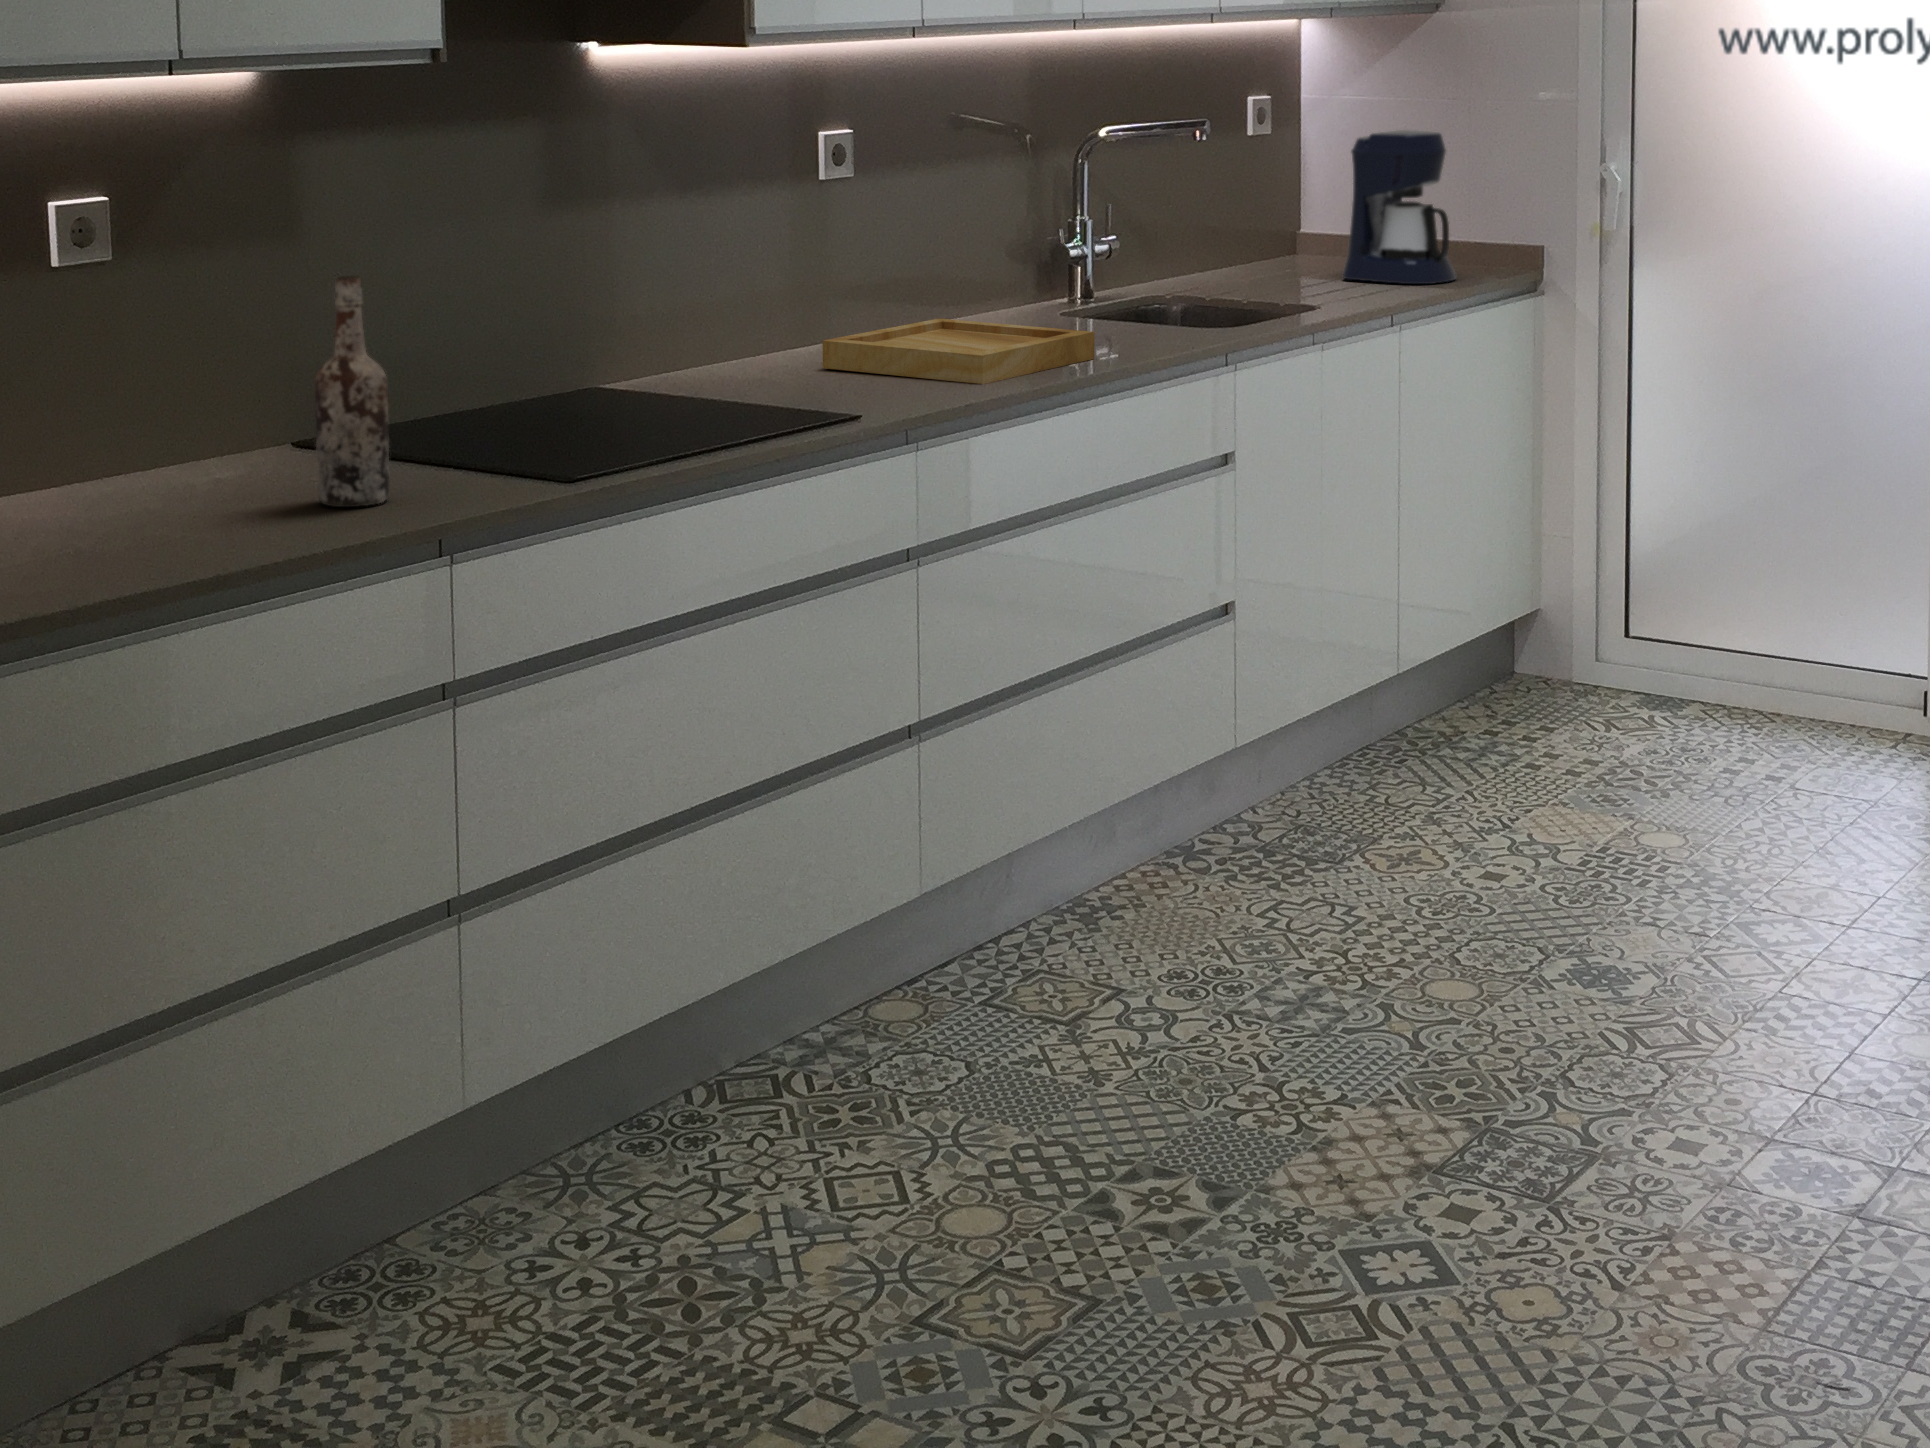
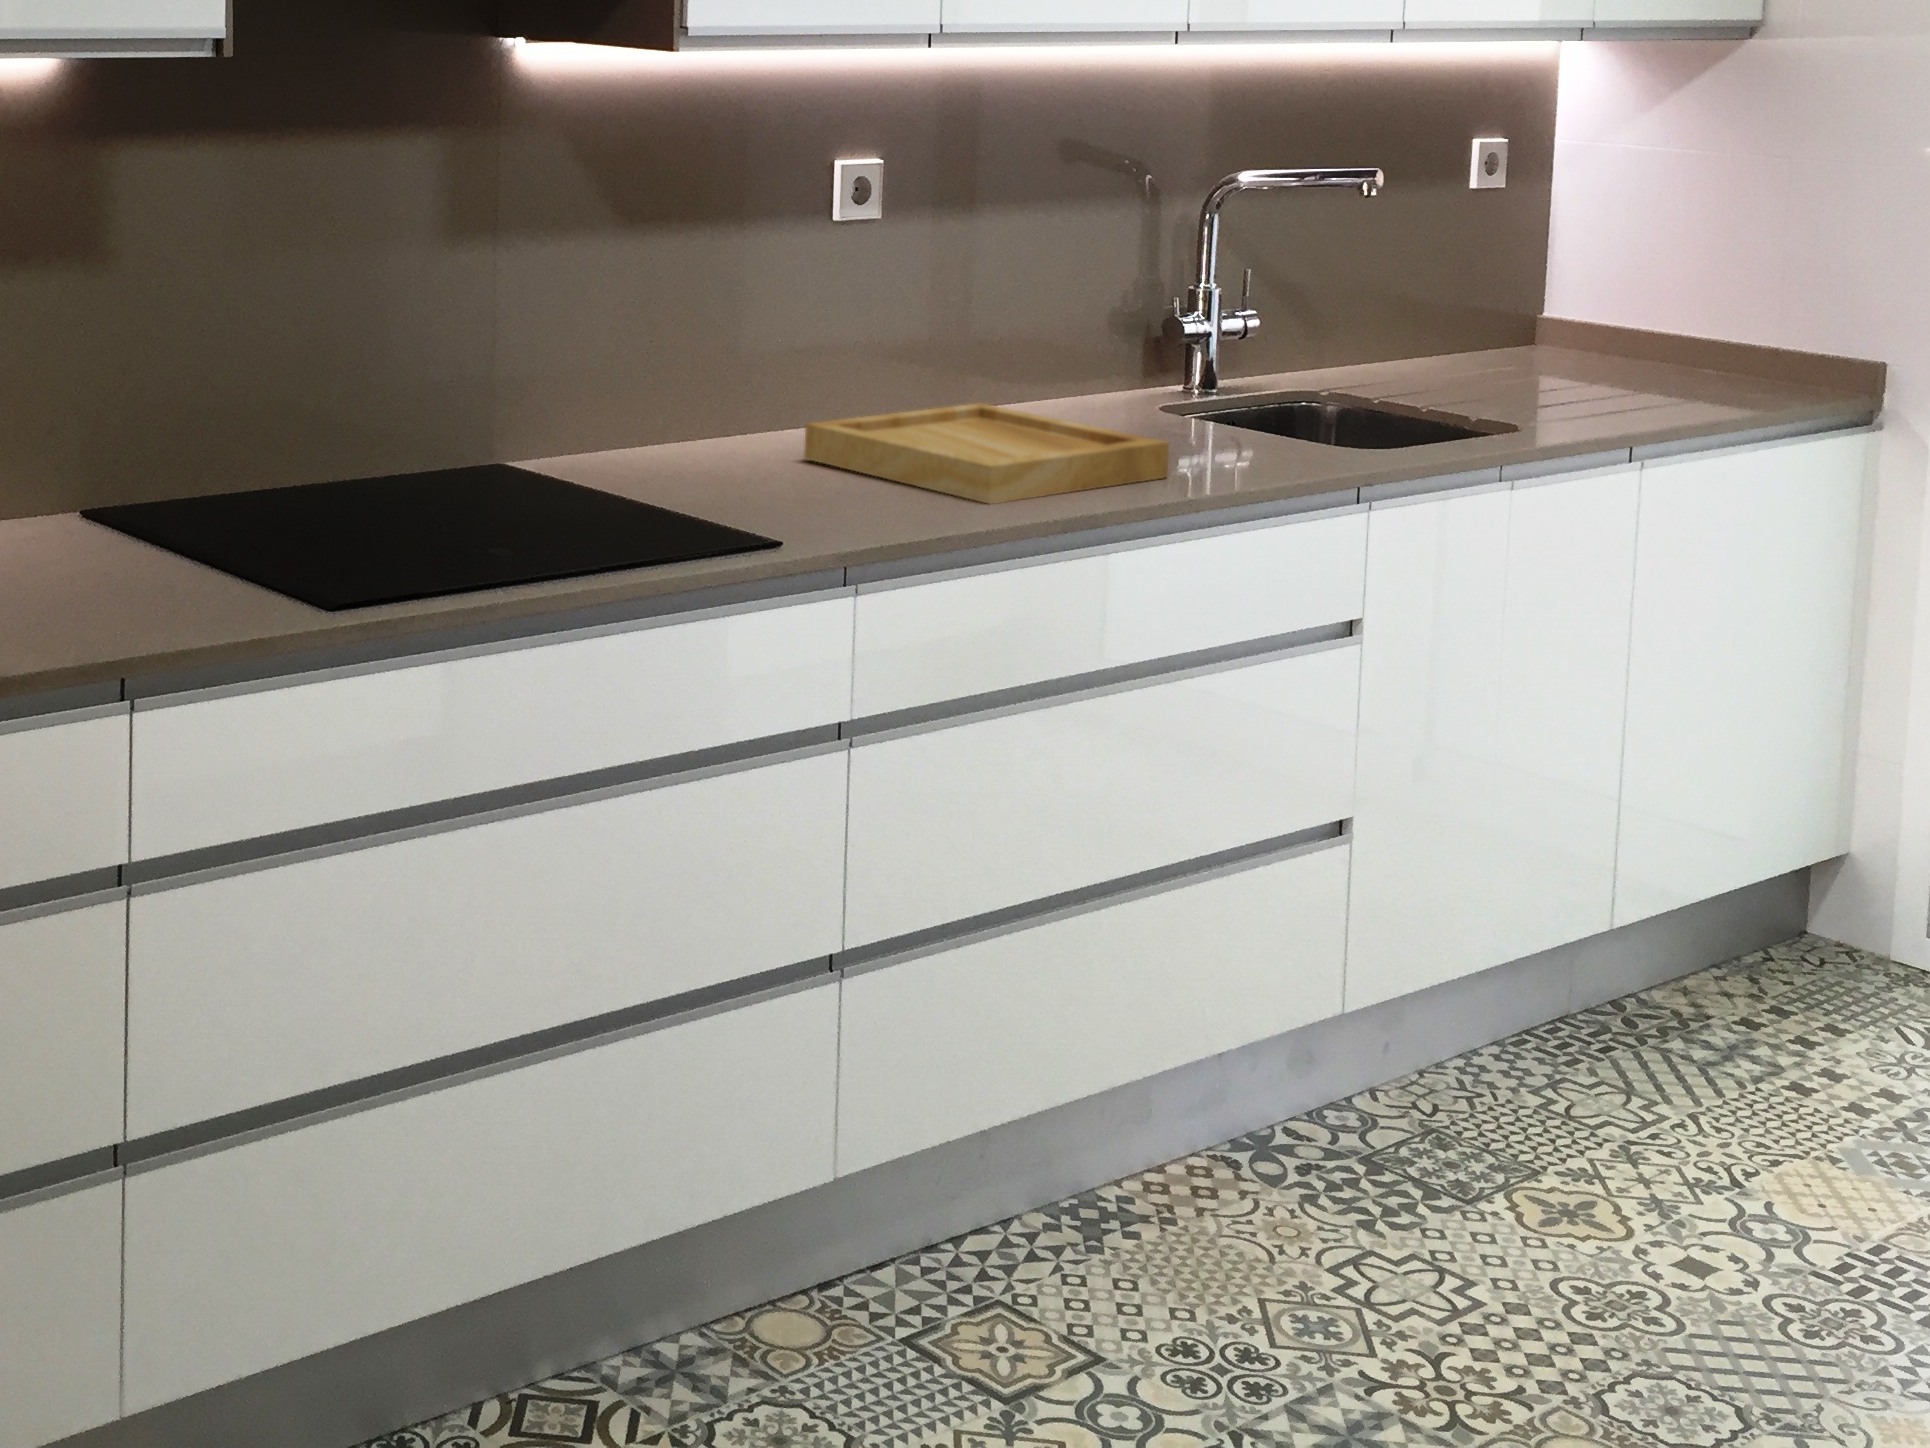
coffee maker: present [1343,130,1456,284] -> none [1588,189,1752,399]
wine bottle: present [315,276,389,507] -> none [12,319,103,616]

